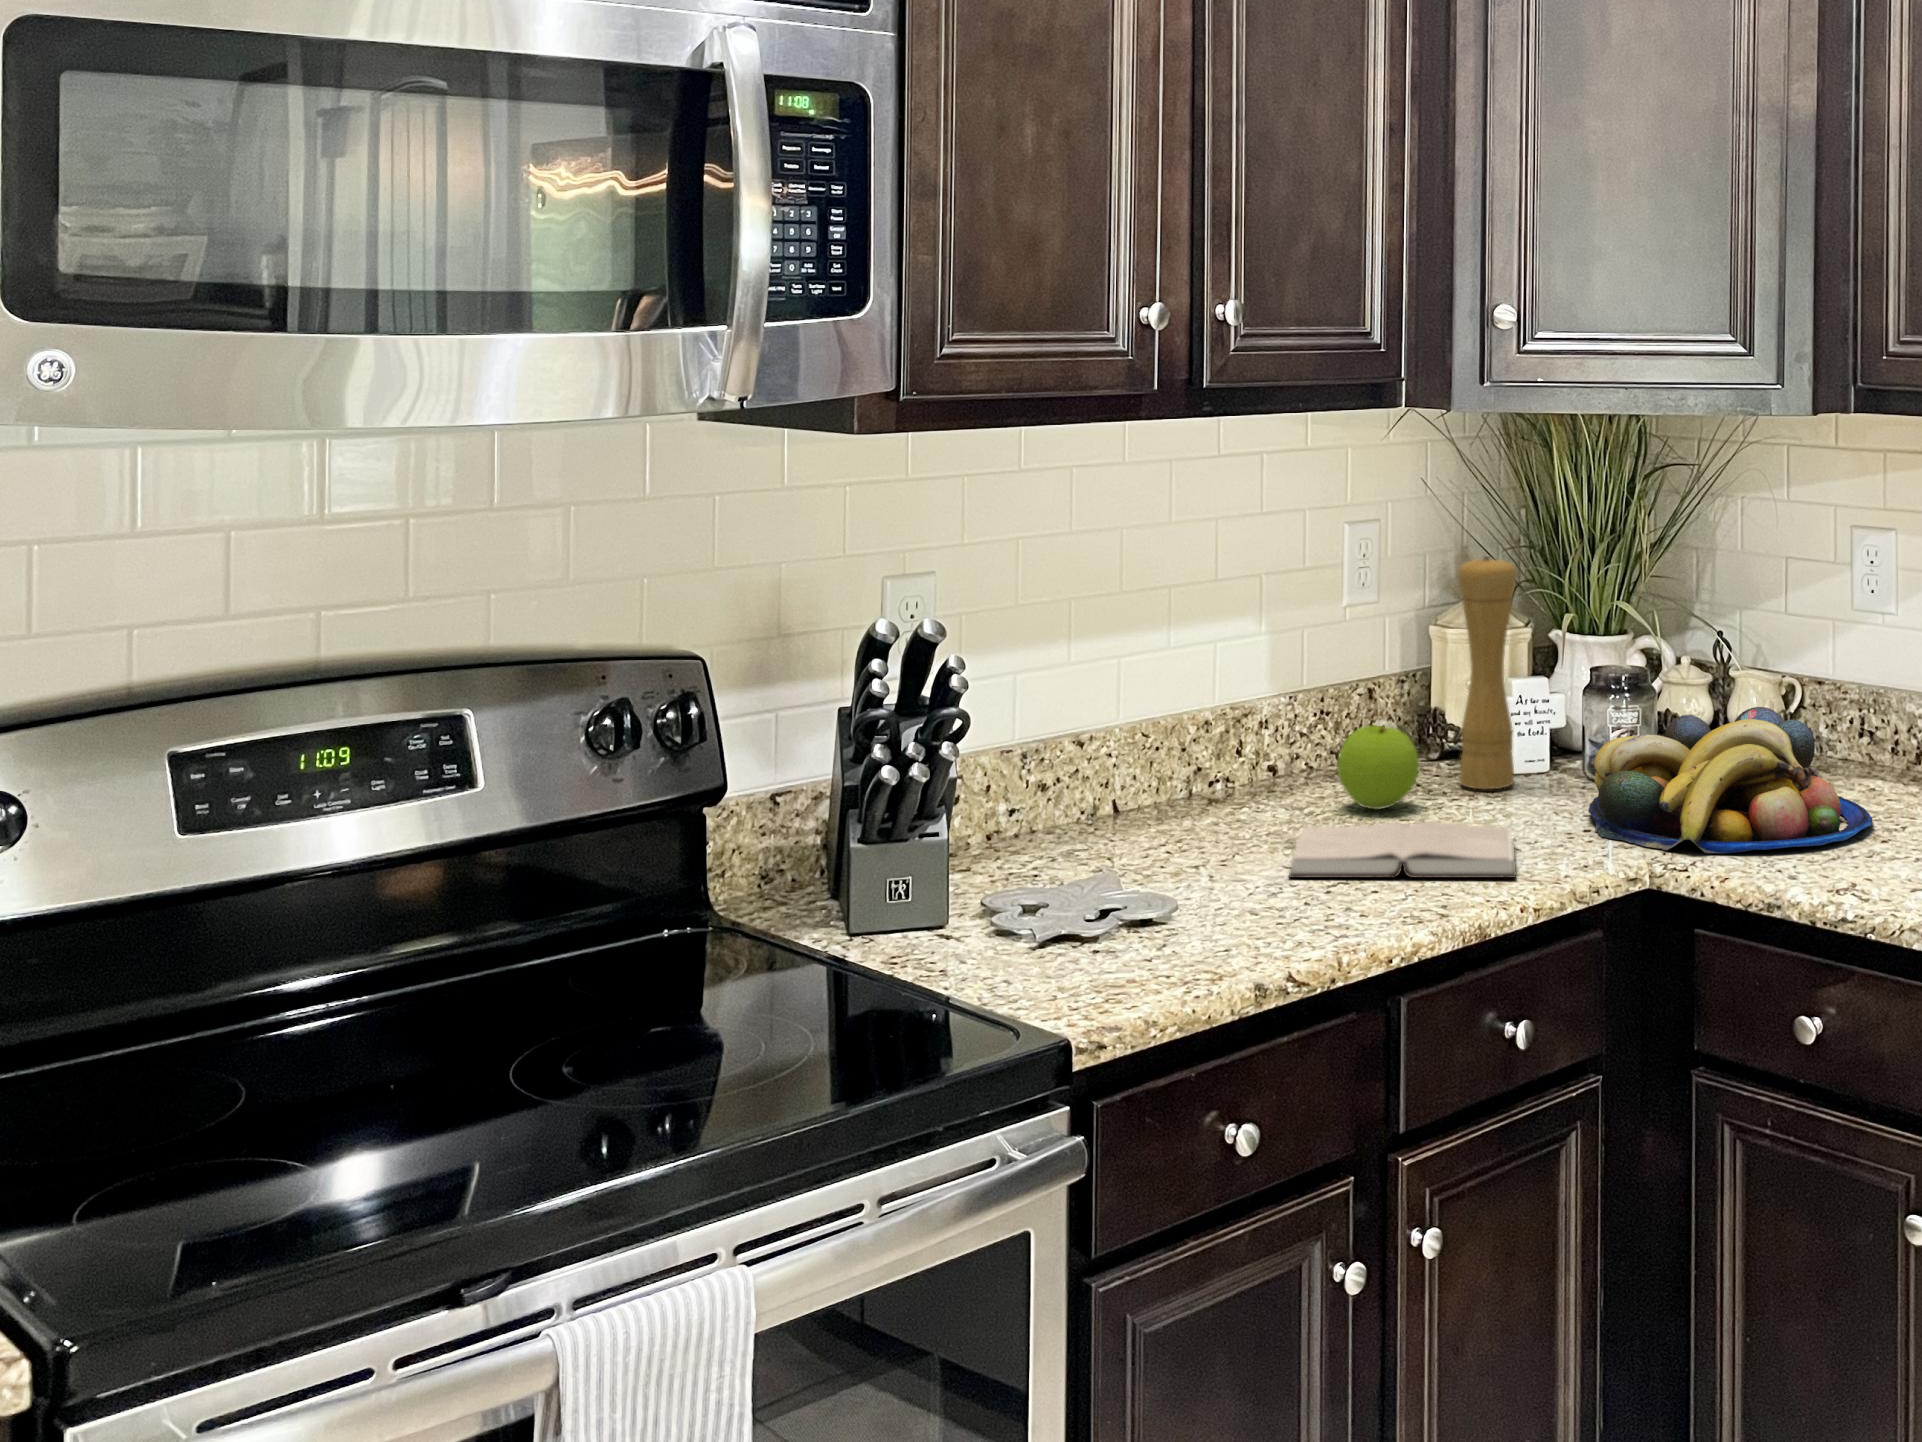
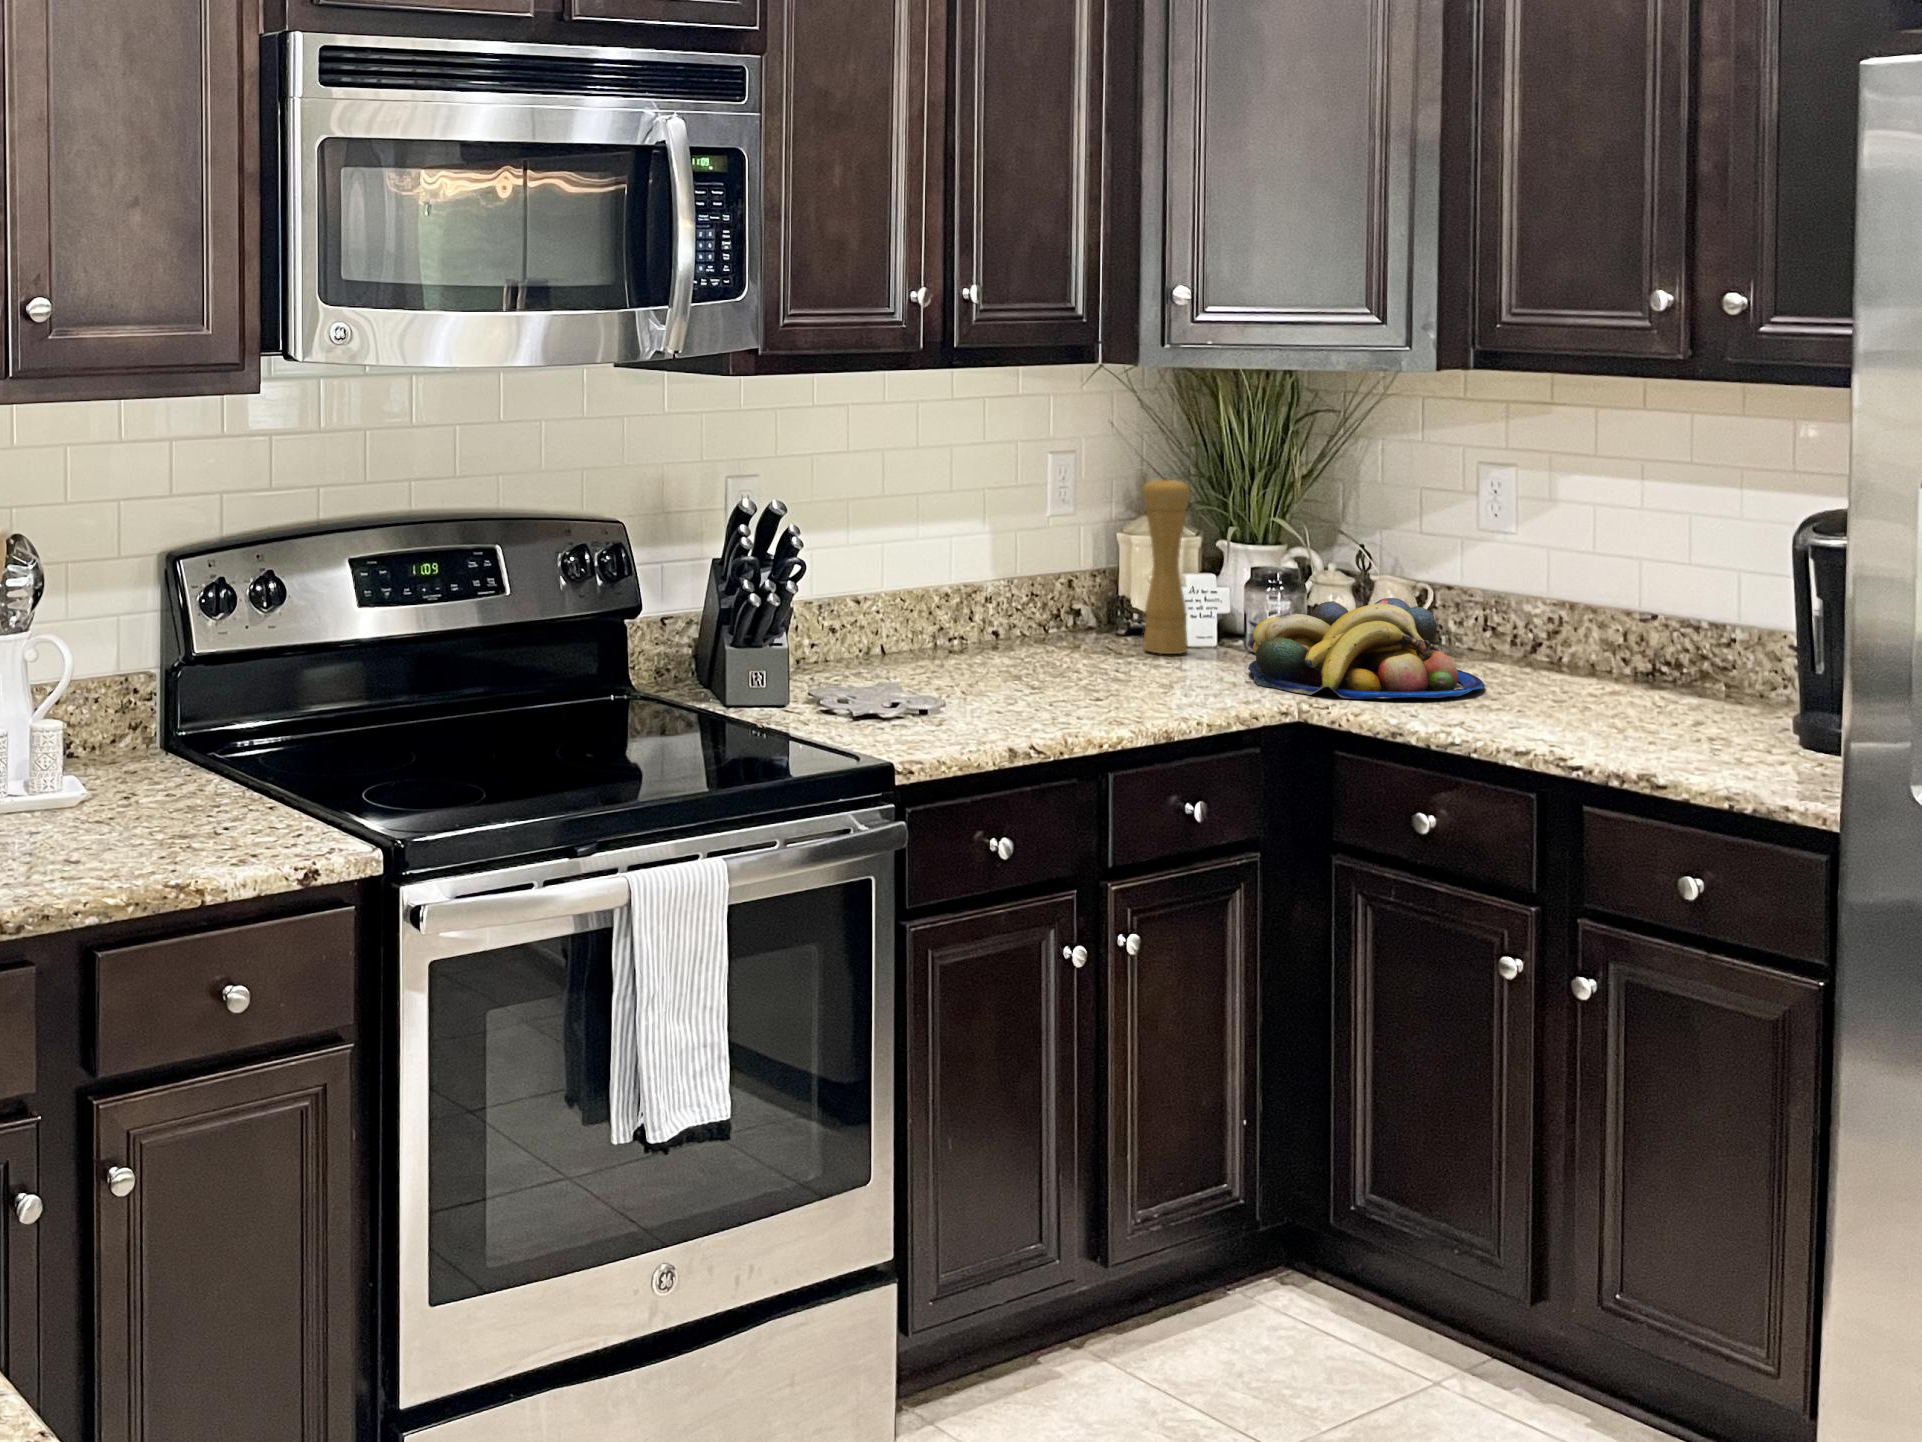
apple: present [1338,725,1419,809] -> none [1049,600,1113,661]
hardback book: present [1289,821,1516,878] -> none [1020,664,1191,703]

